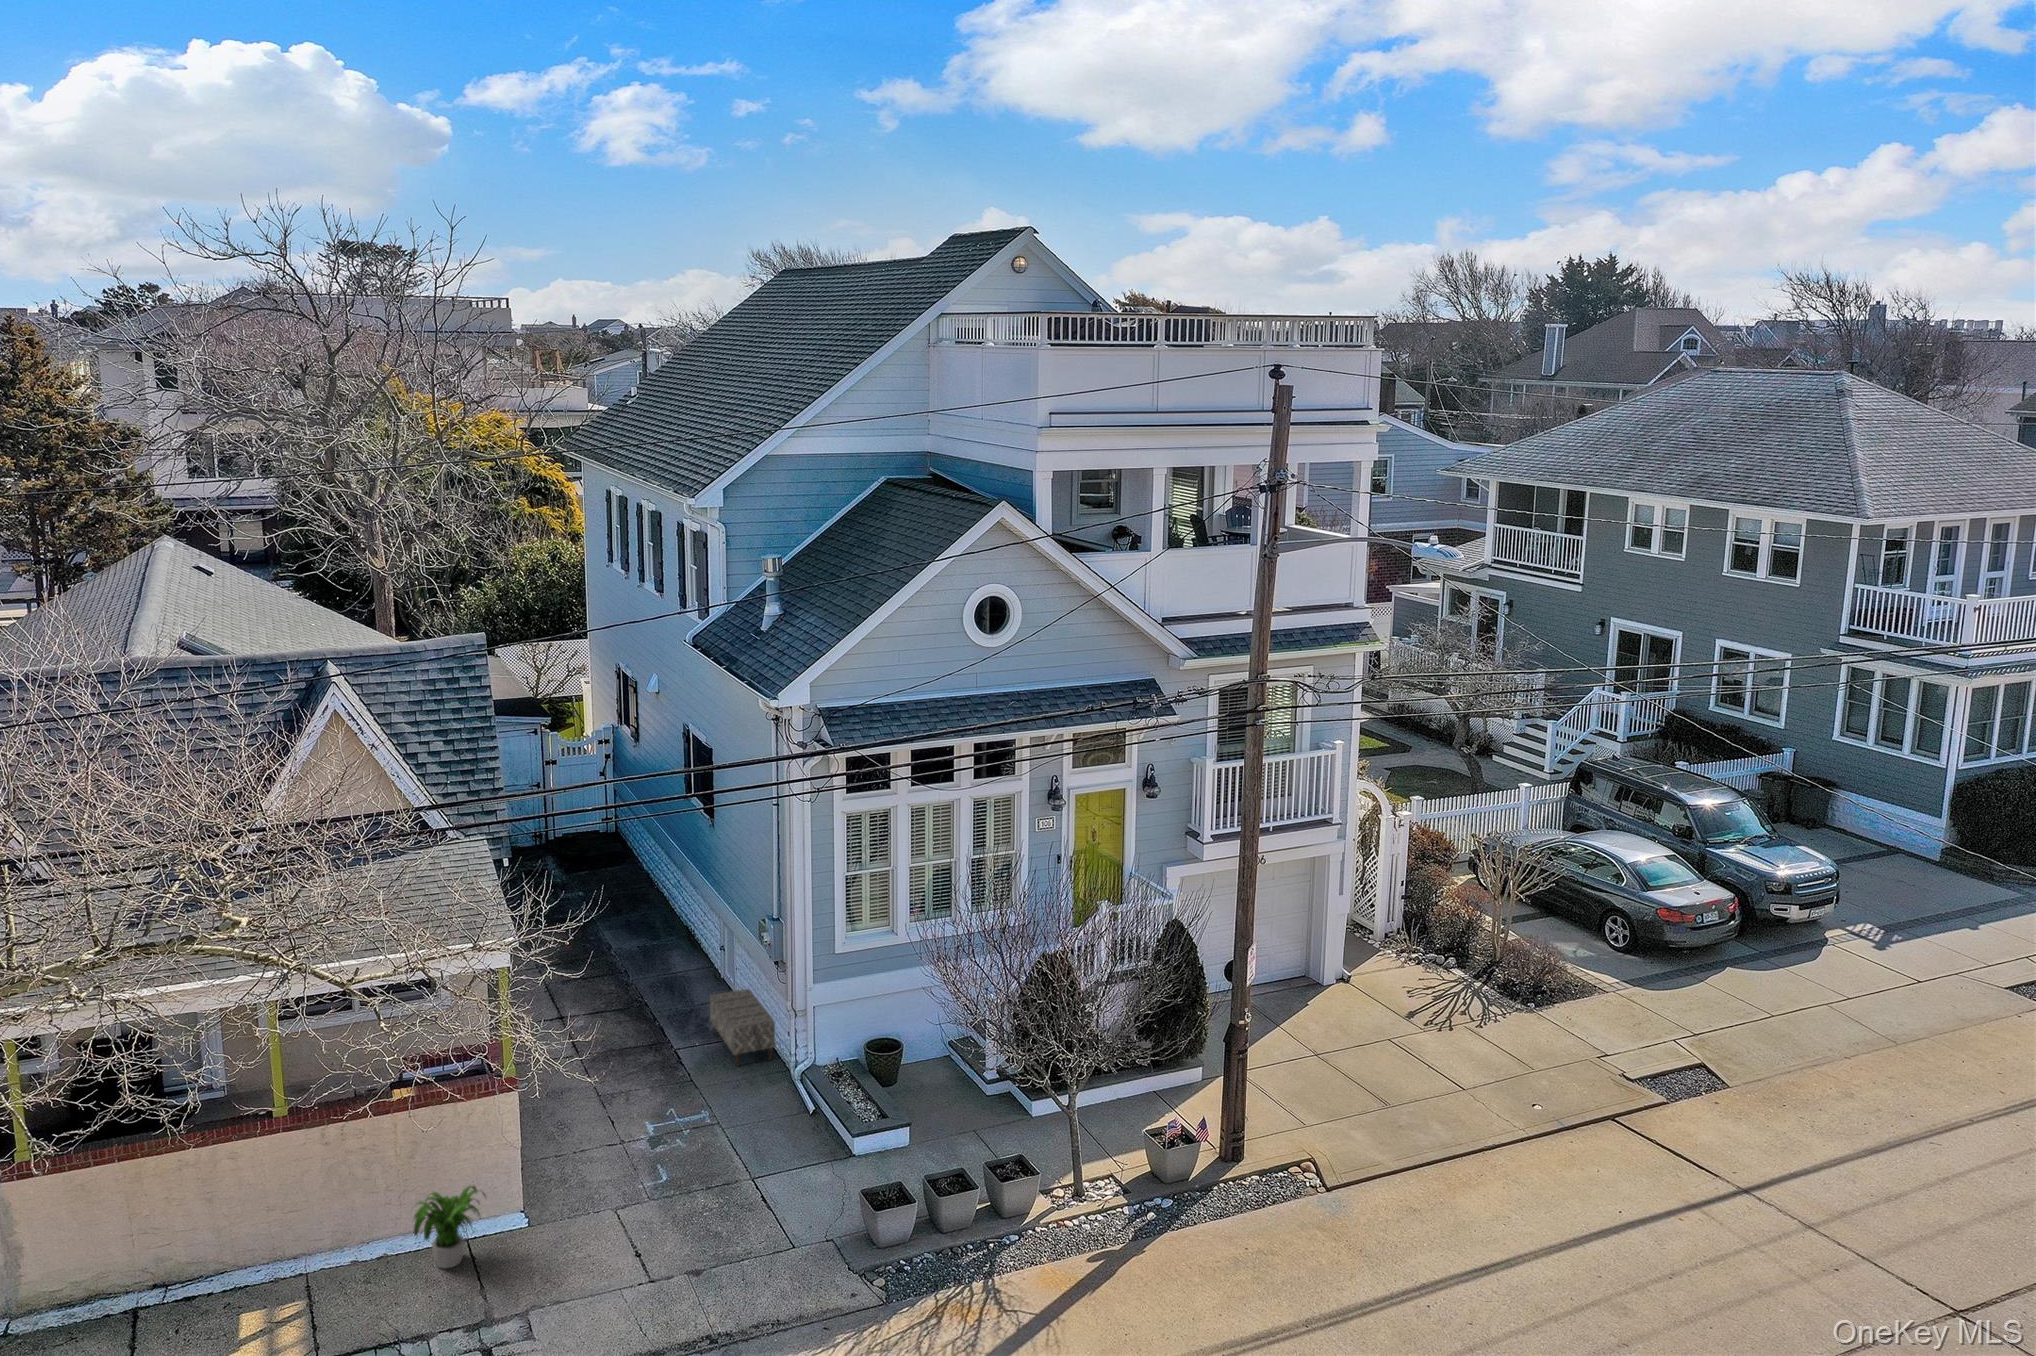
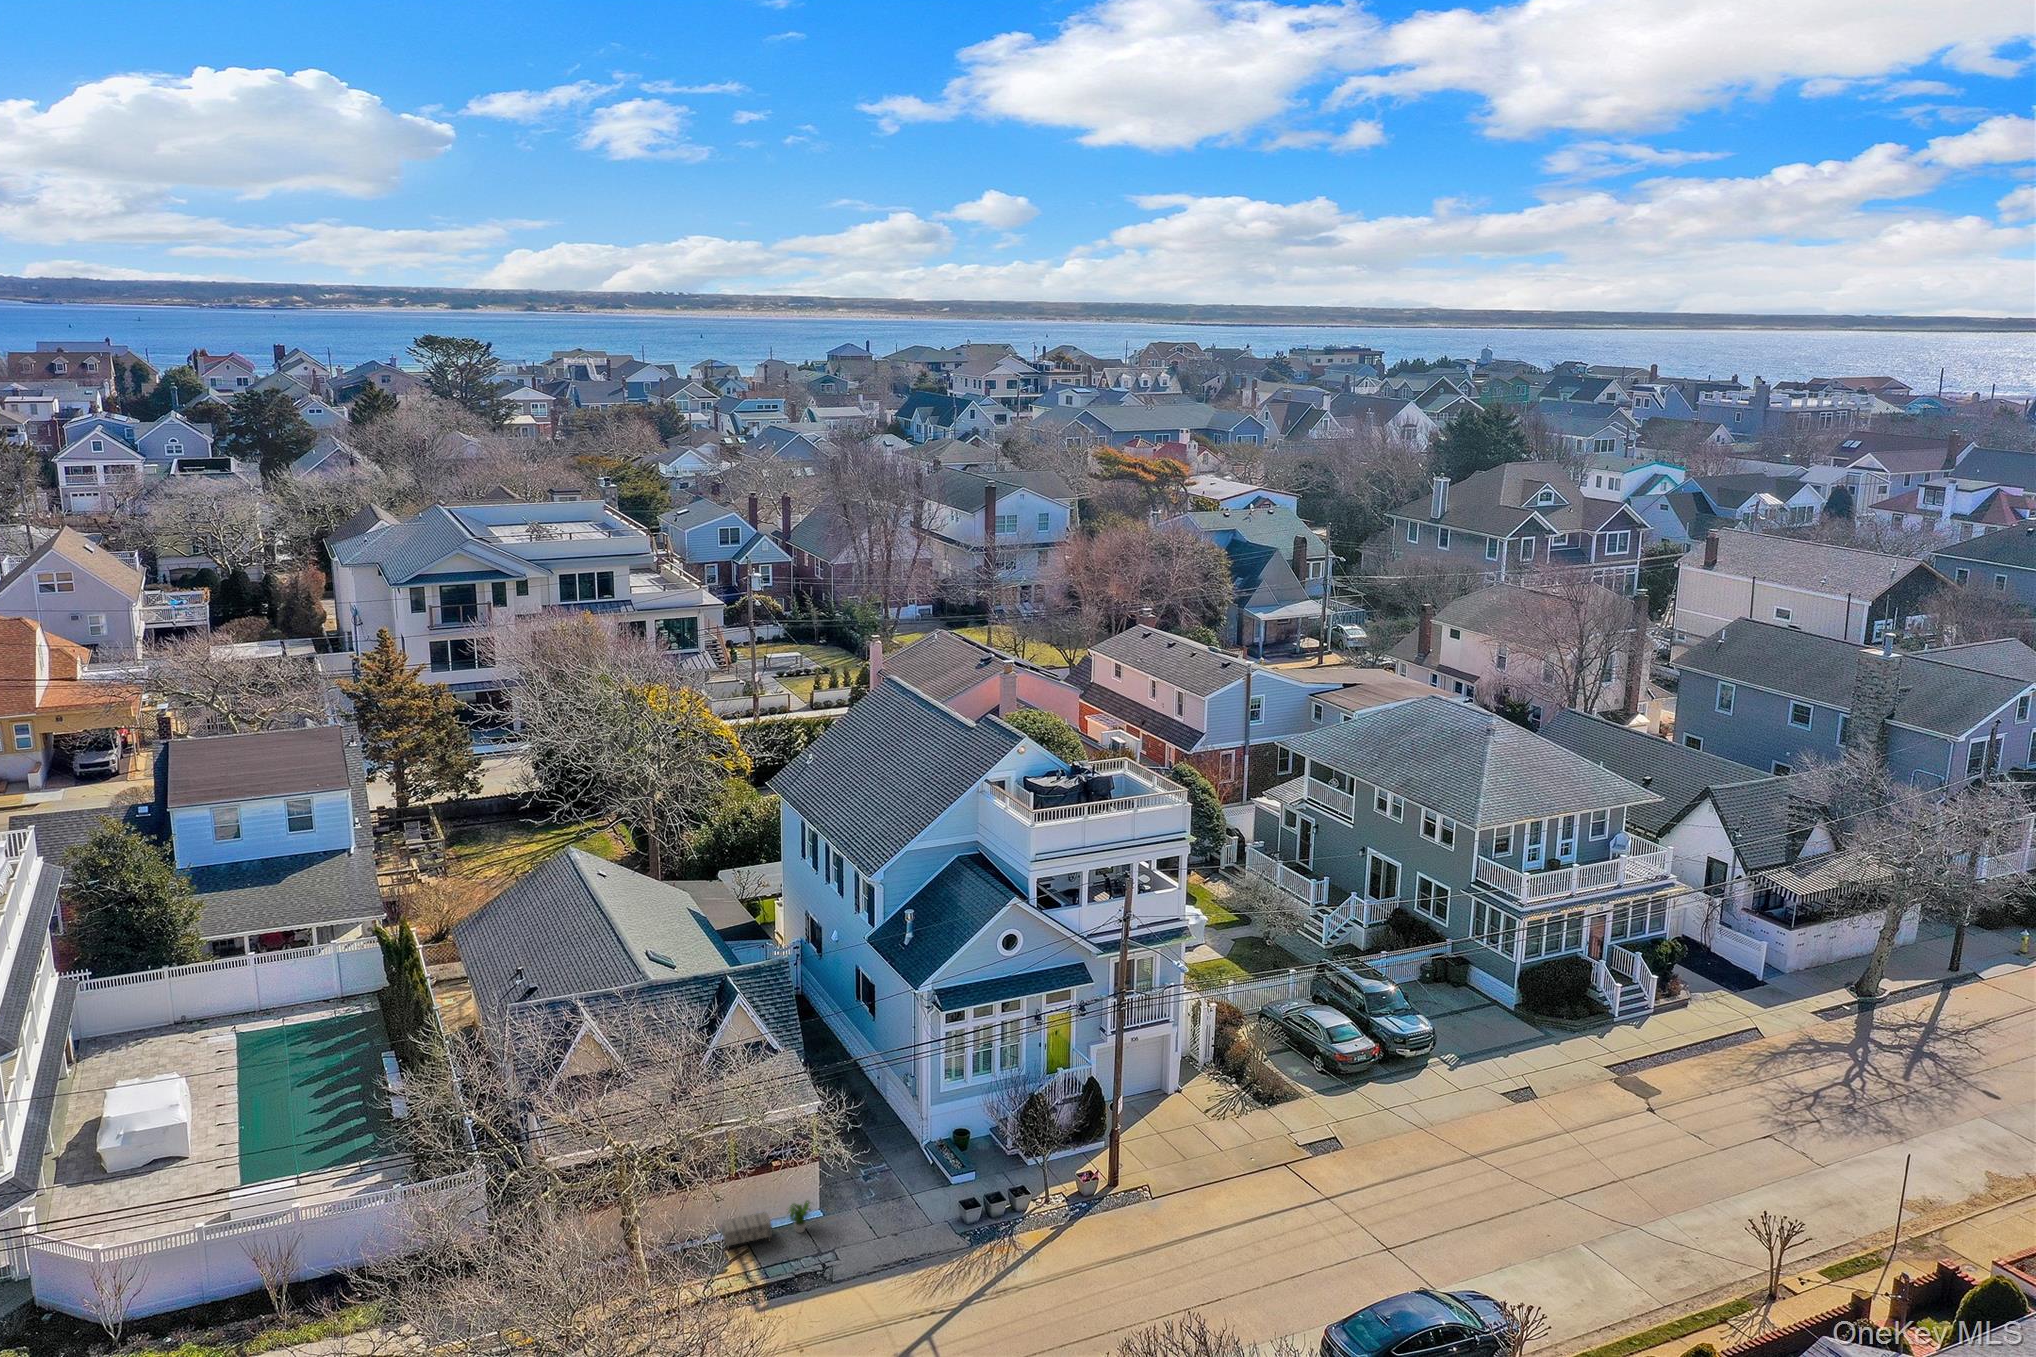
bench: present [710,989,775,1066] -> present [722,1212,772,1250]

